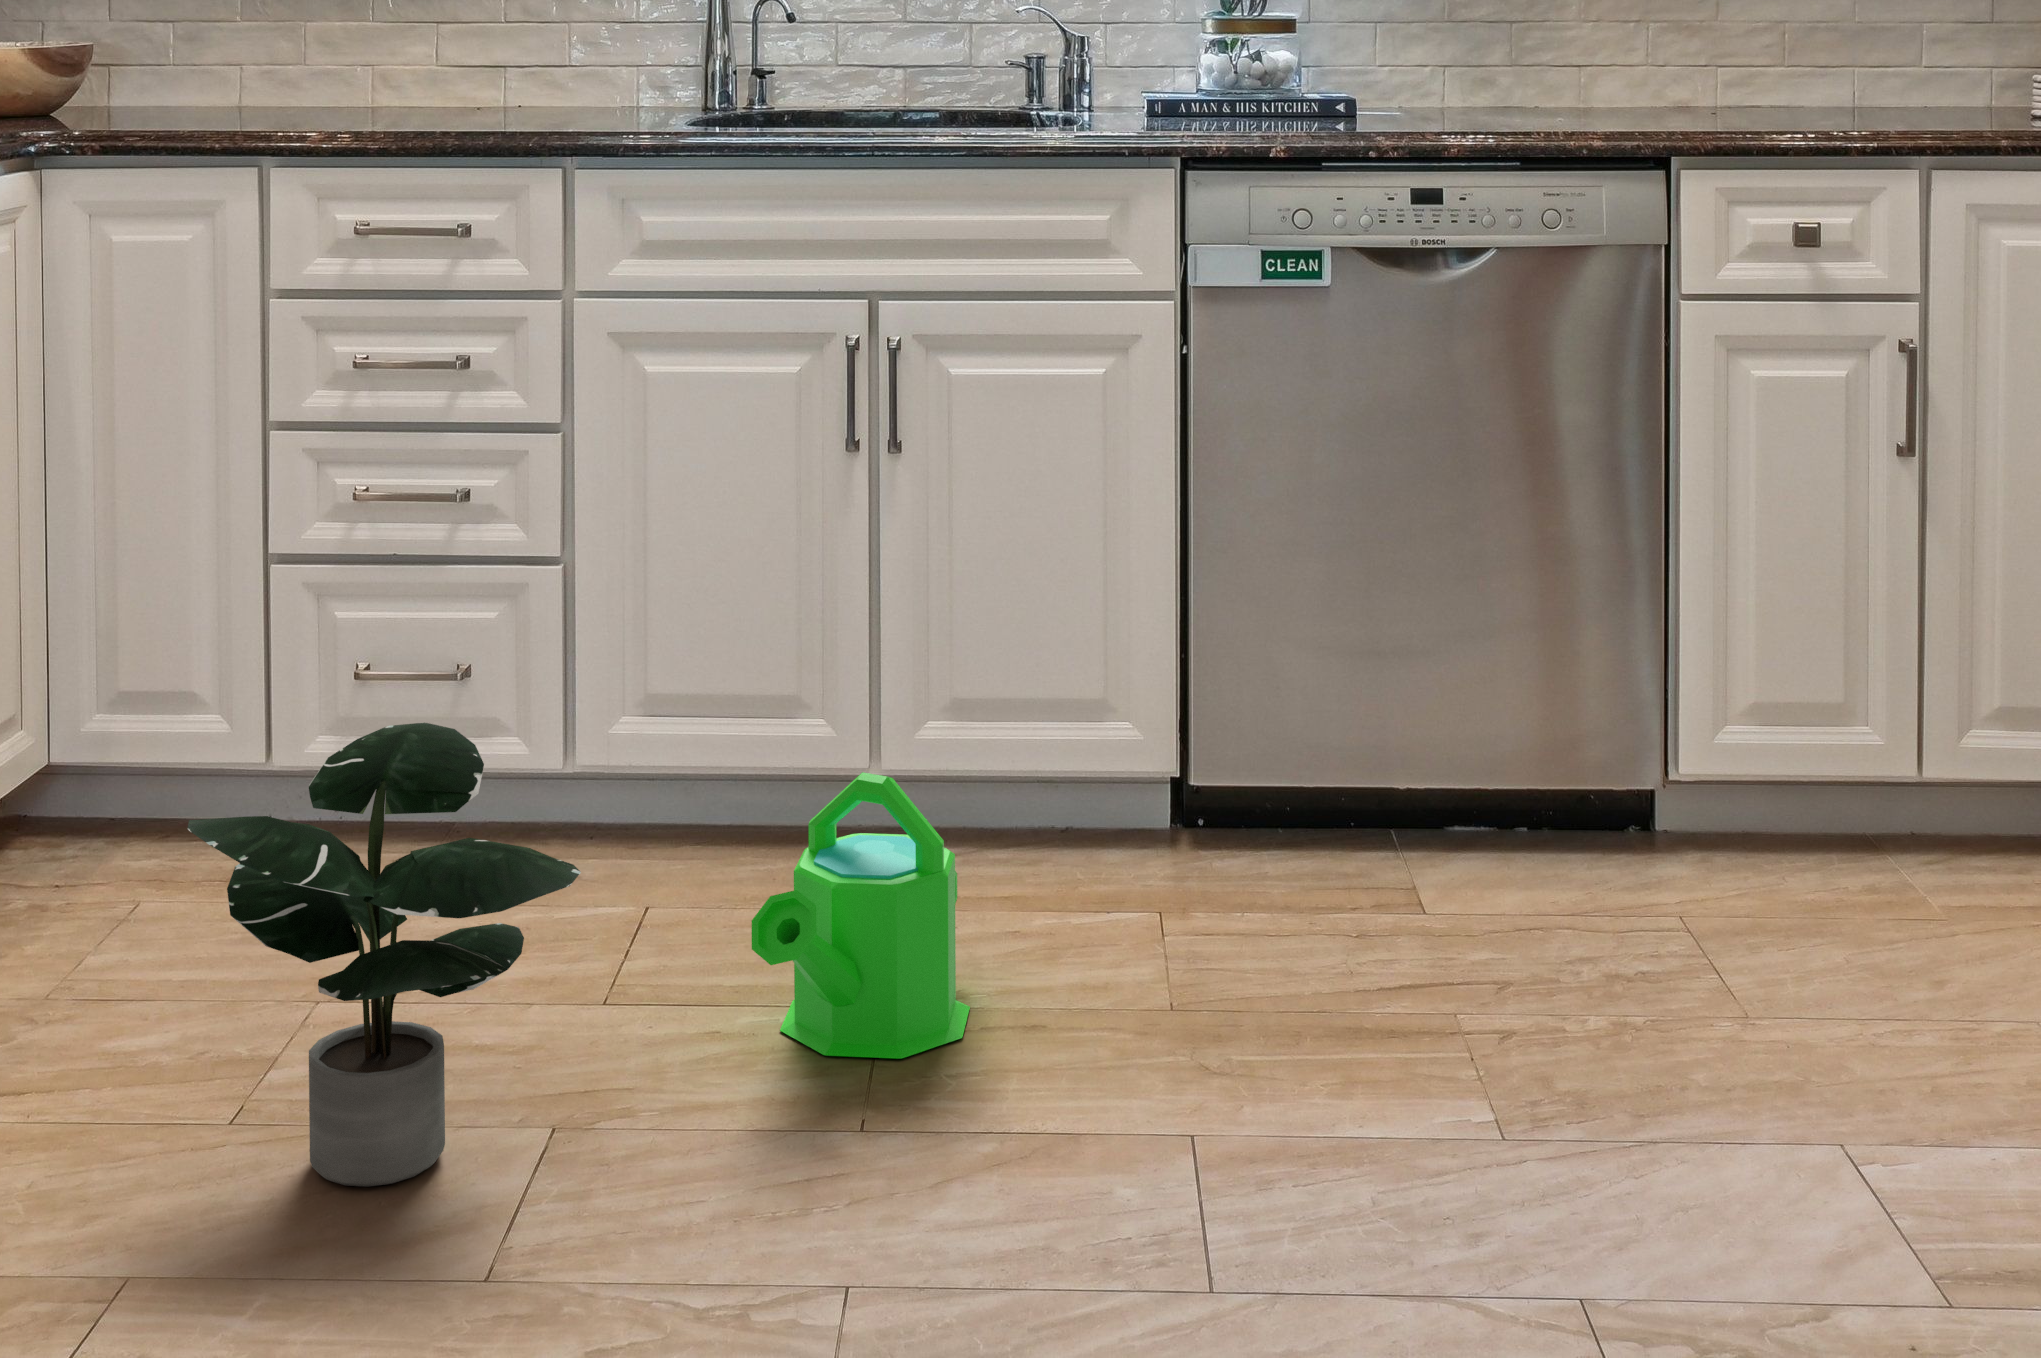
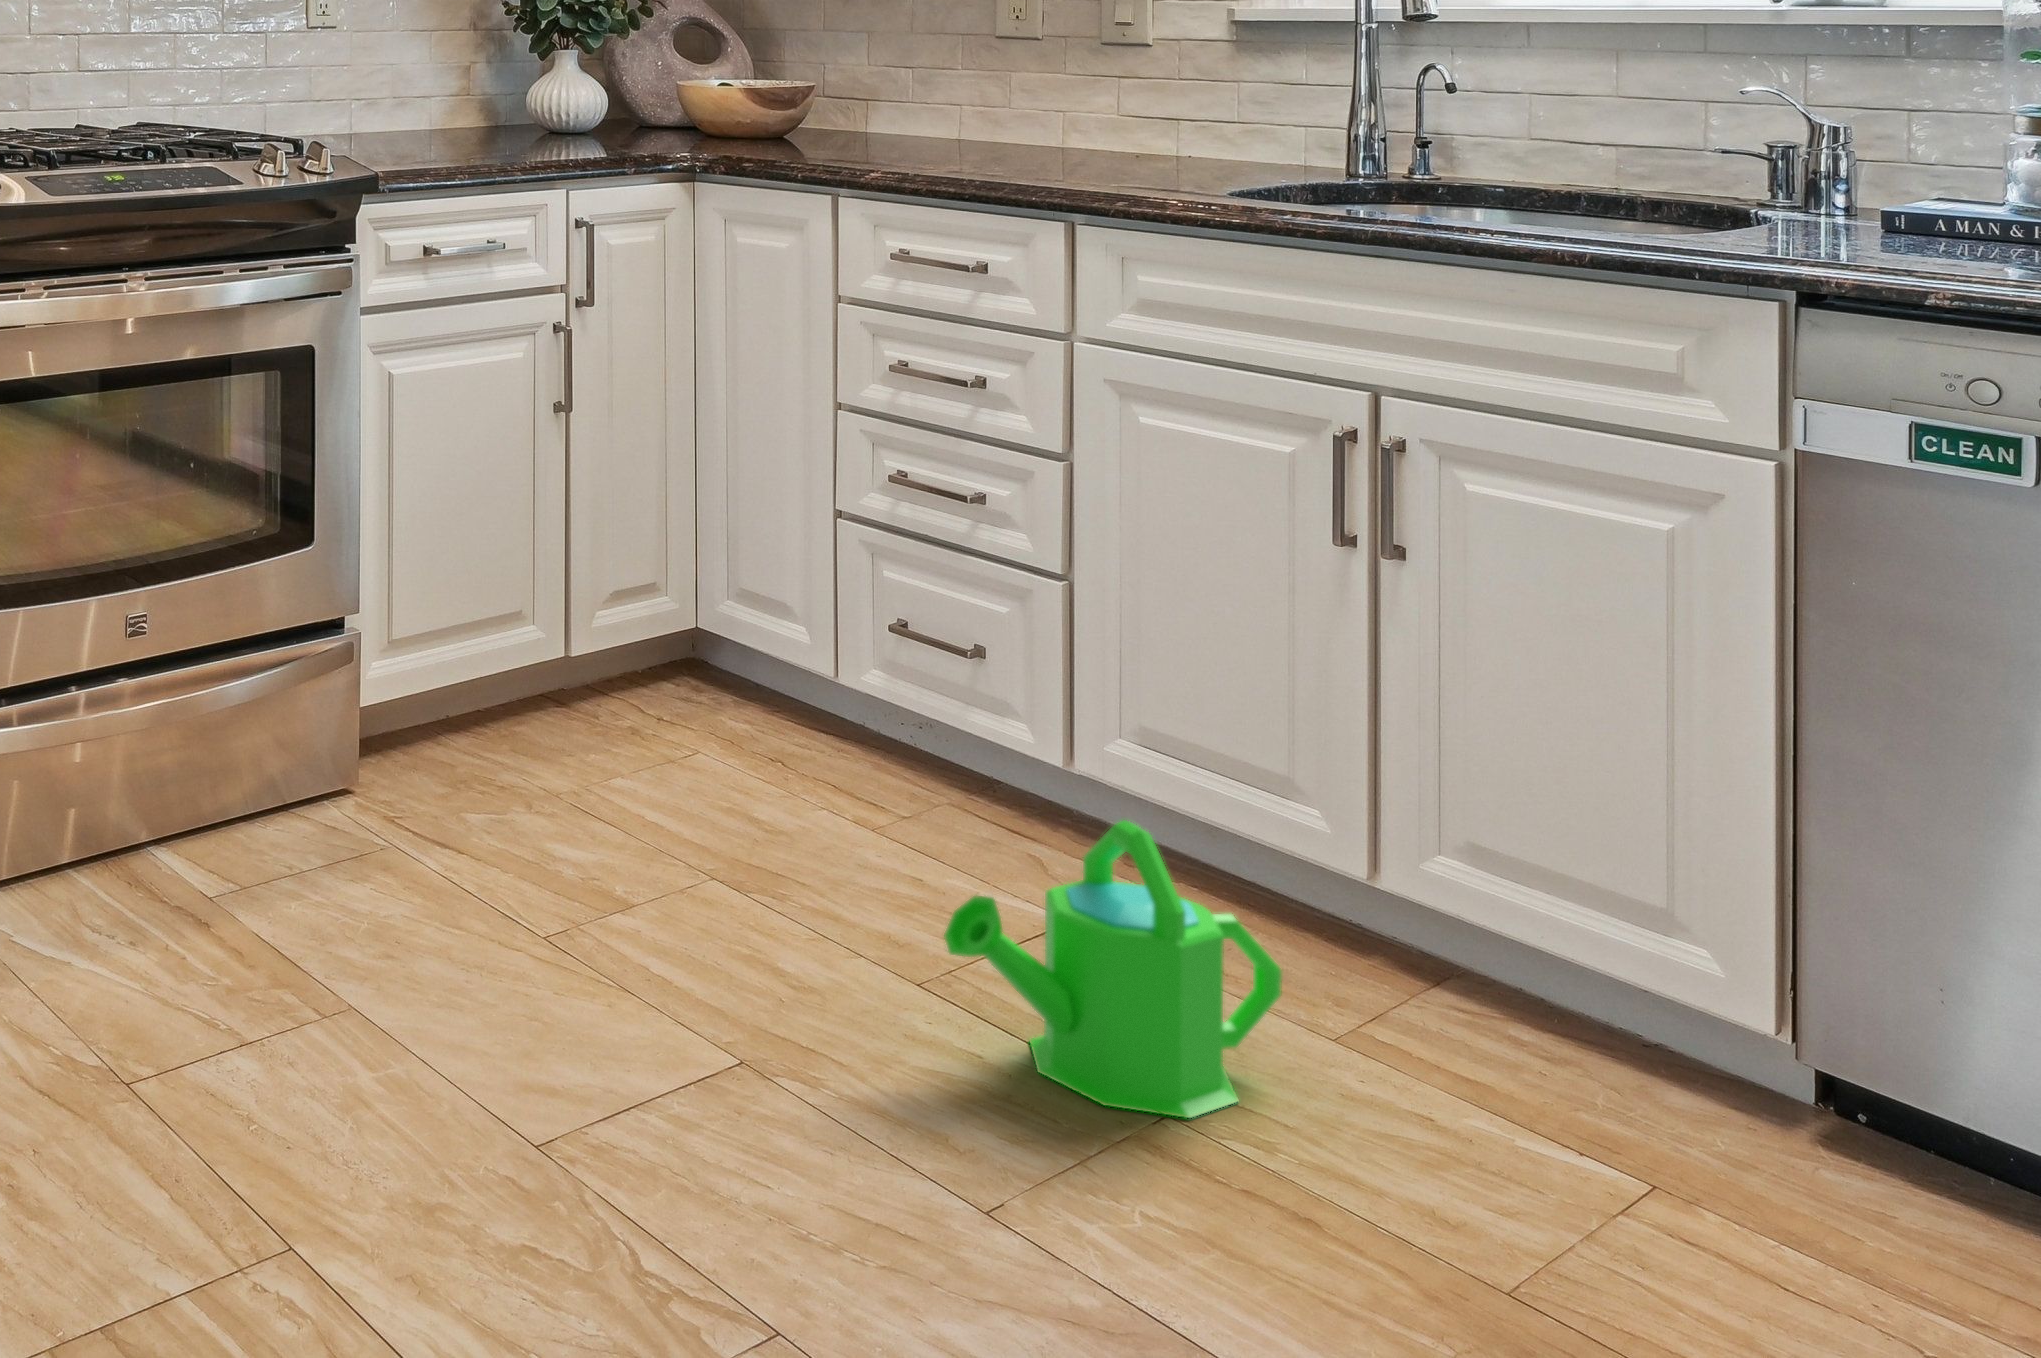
potted plant: present [188,722,581,1187] -> none [463,648,739,1000]

